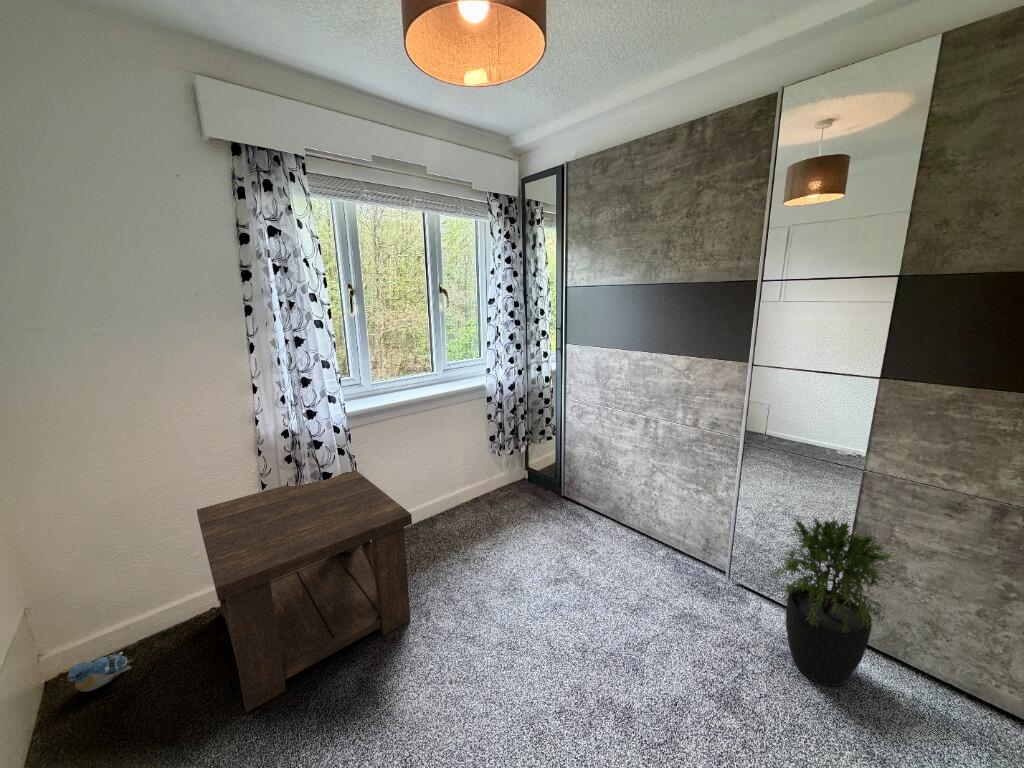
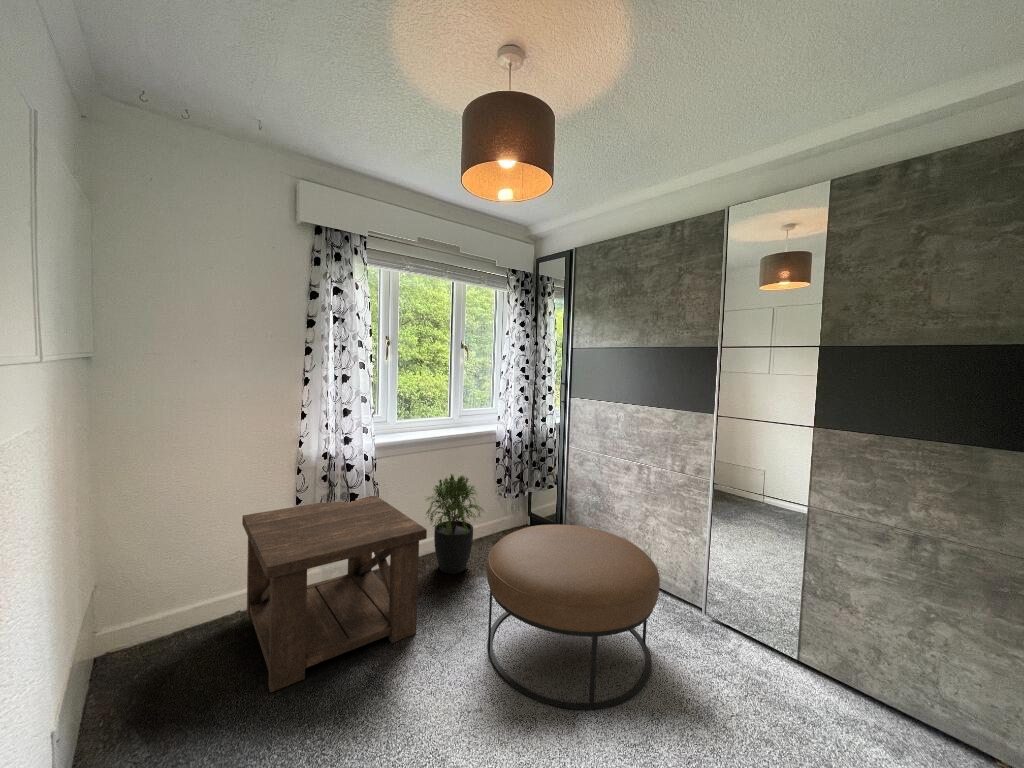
ottoman: none [483,491,679,706] -> present [487,525,660,709]
potted plant: present [771,518,891,686] -> present [426,474,484,574]
plush toy: present [66,652,135,692] -> none [119,637,173,667]

